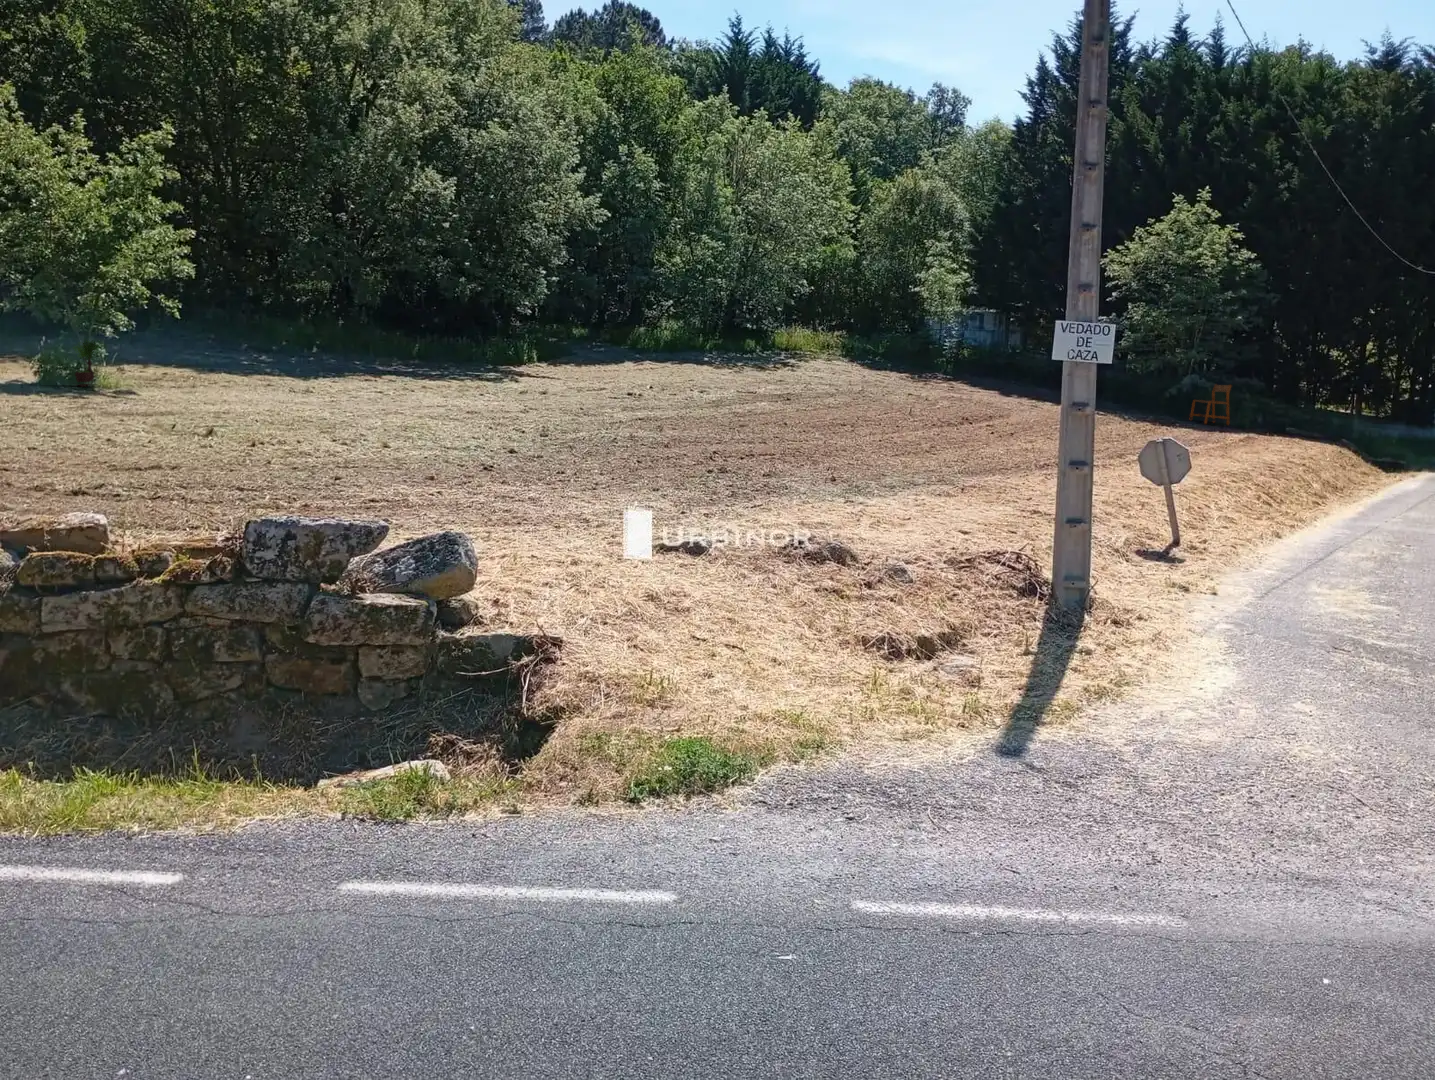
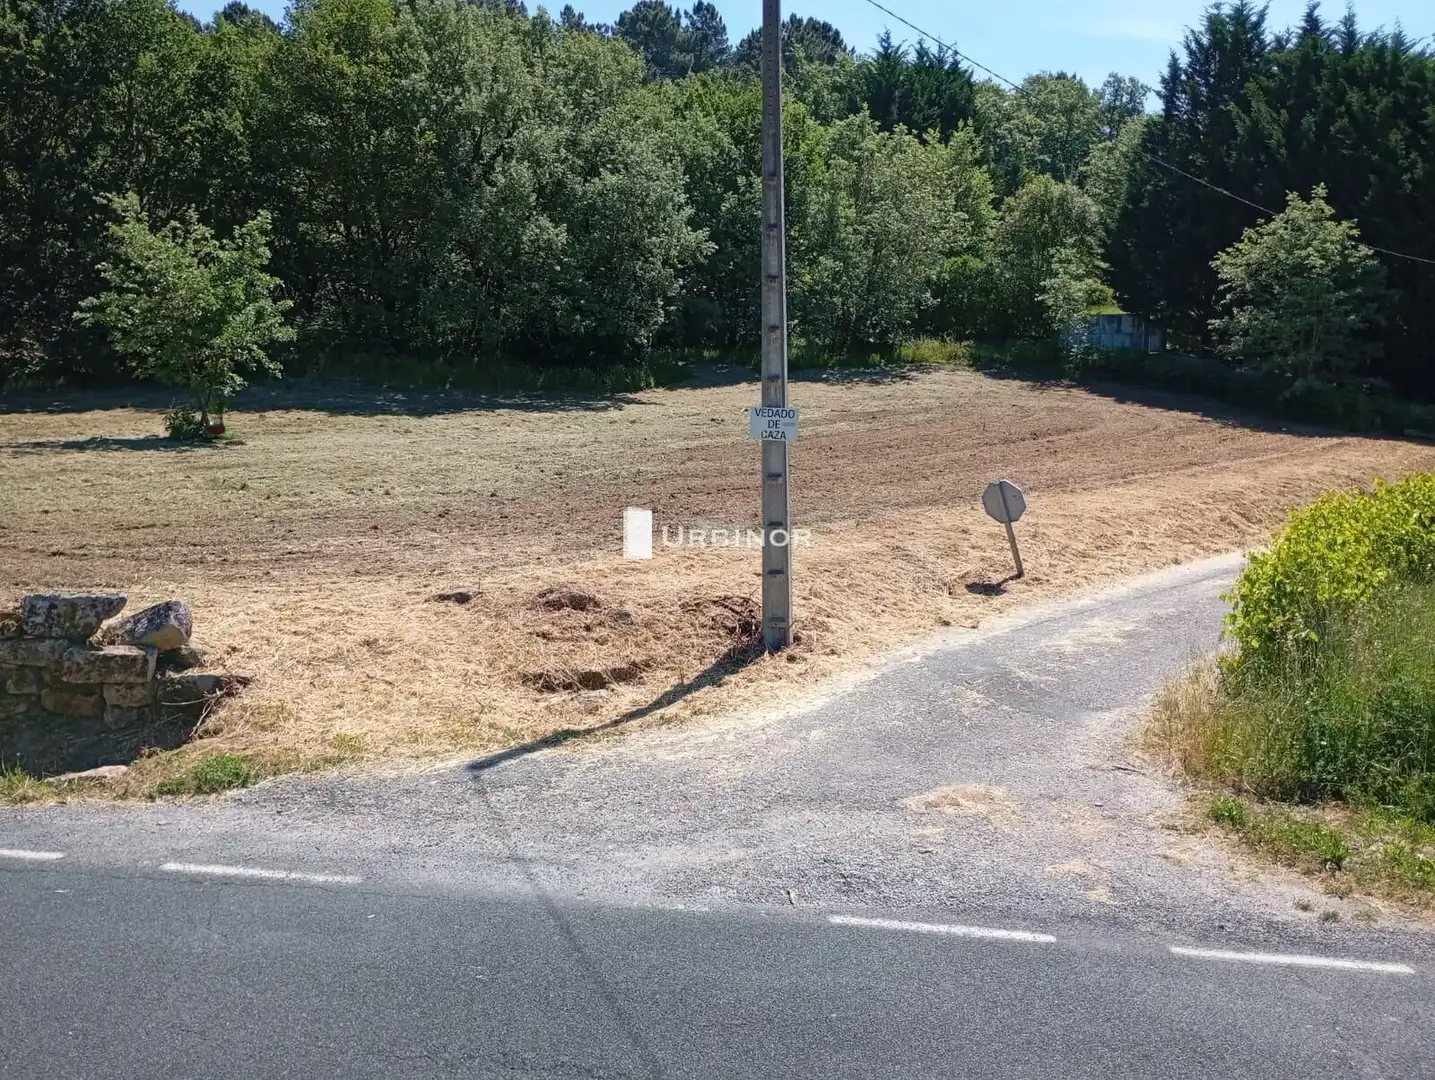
bench: present [1190,385,1231,424] -> none [1303,386,1343,427]

